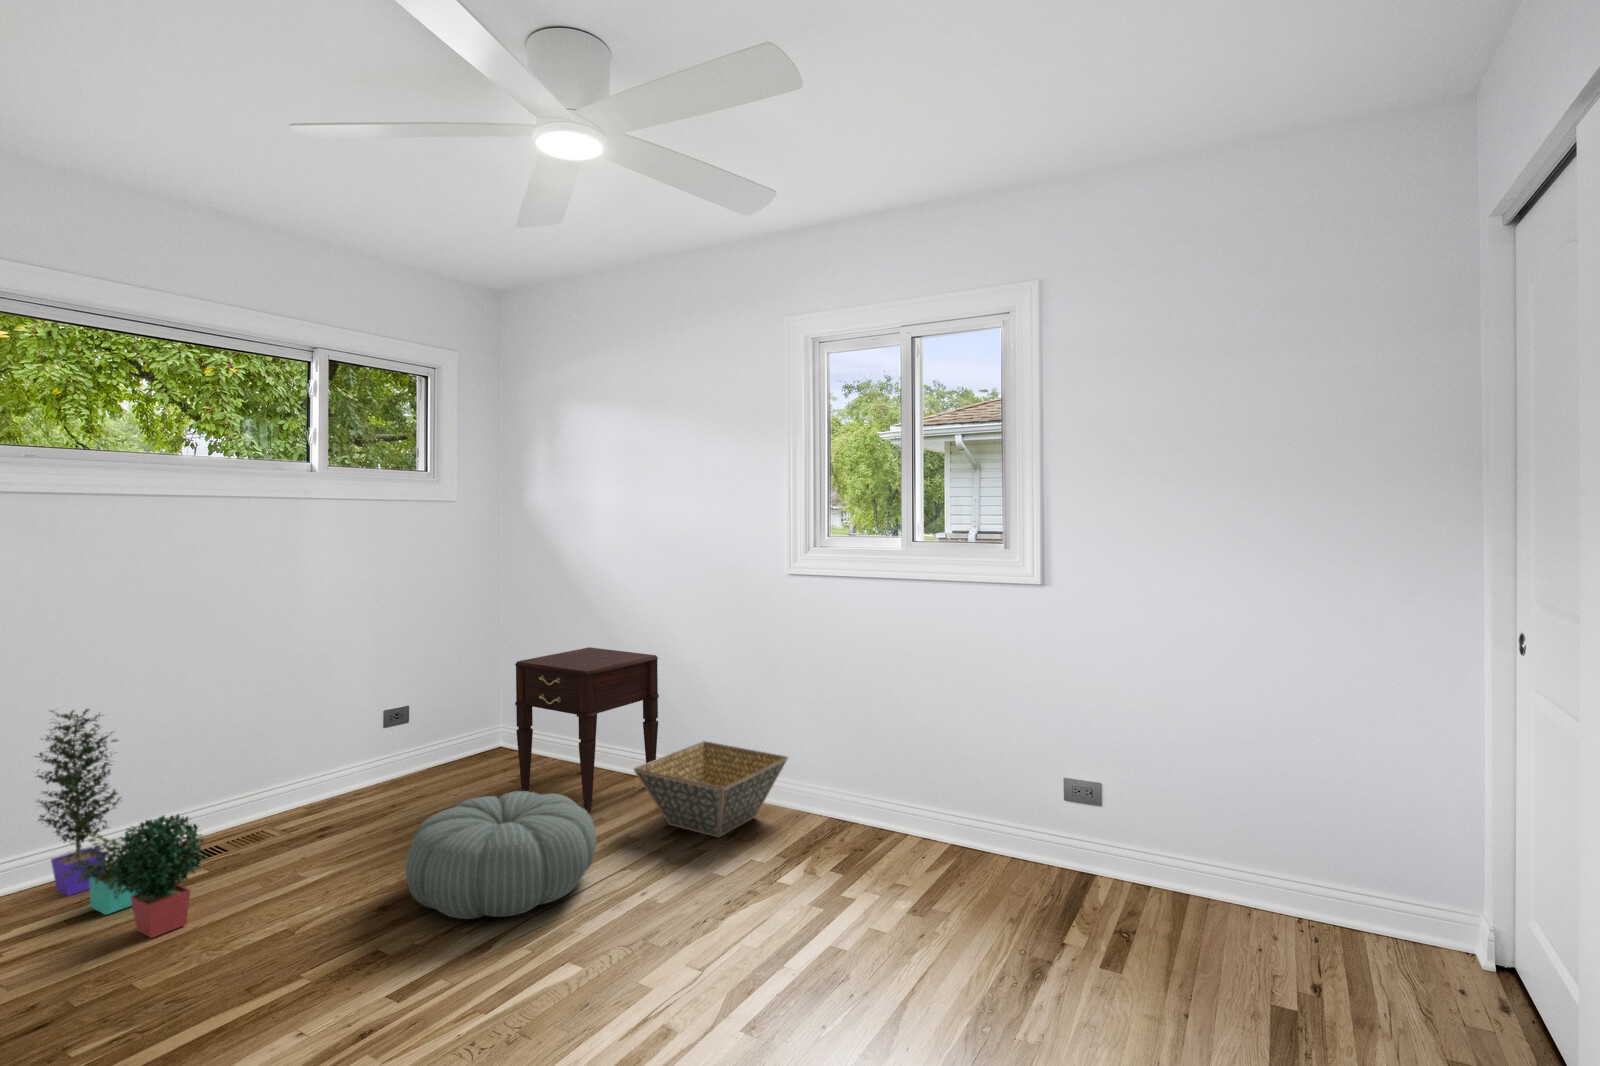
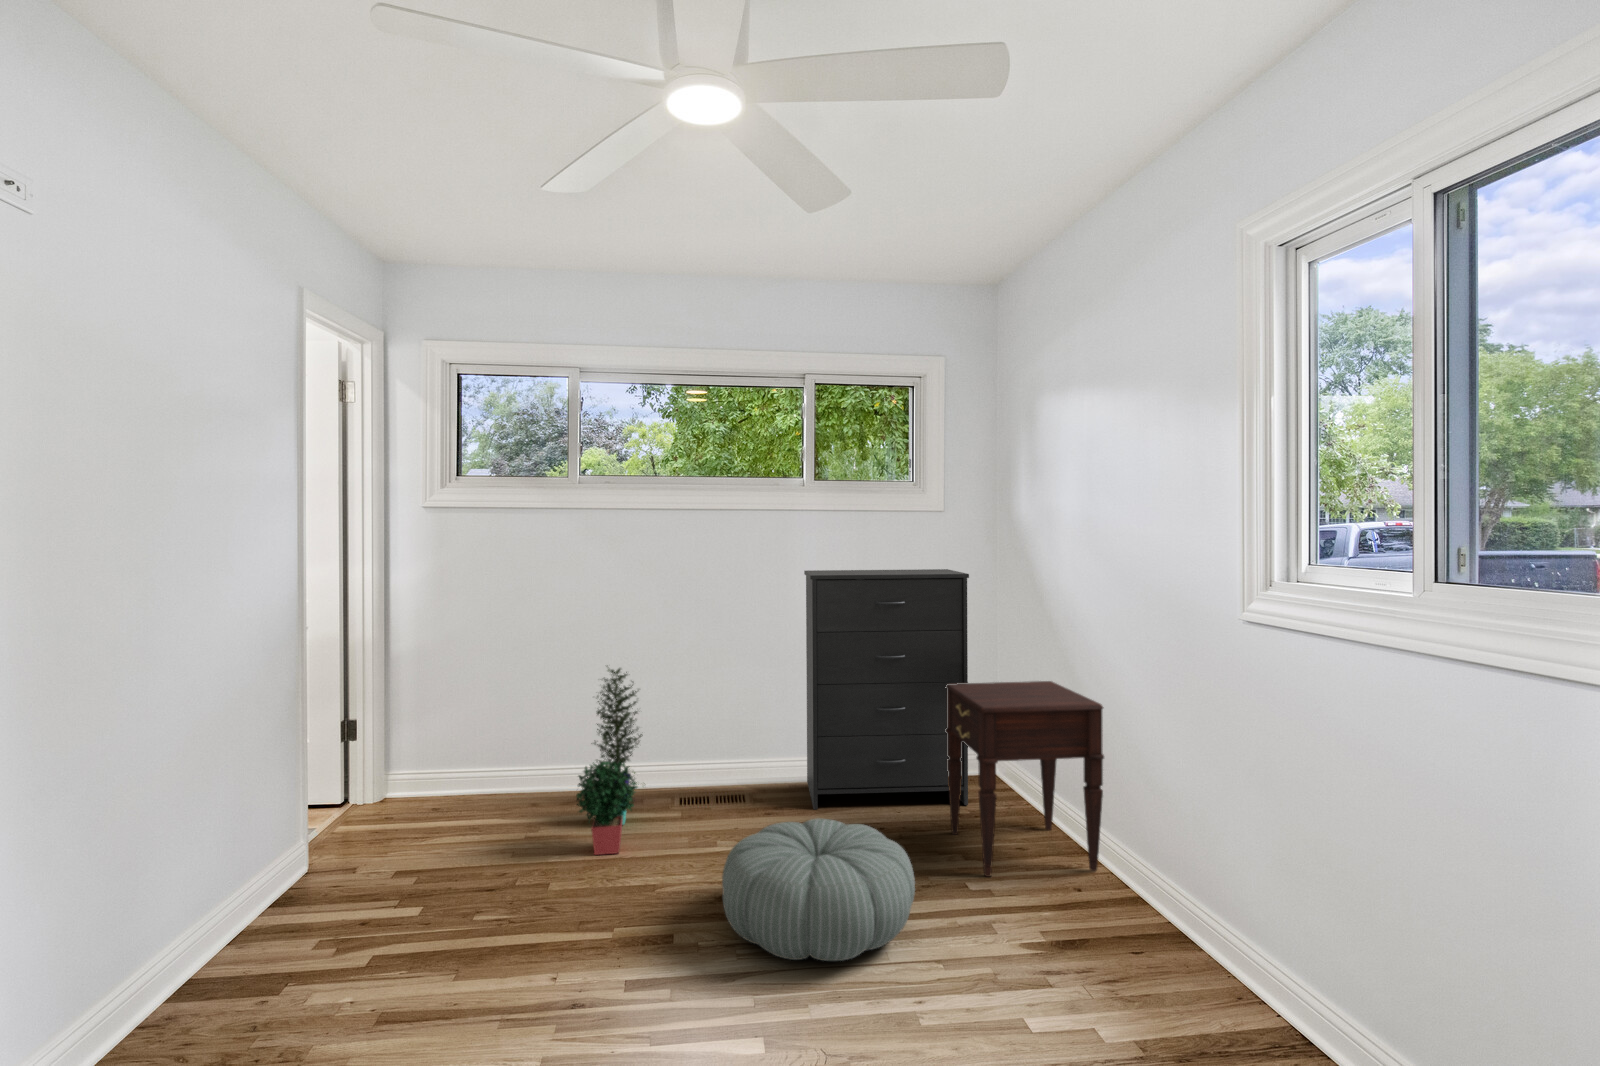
dresser: none [315,559,509,817] -> present [804,569,969,809]
basket: present [634,741,788,838] -> none [1010,834,1232,975]

